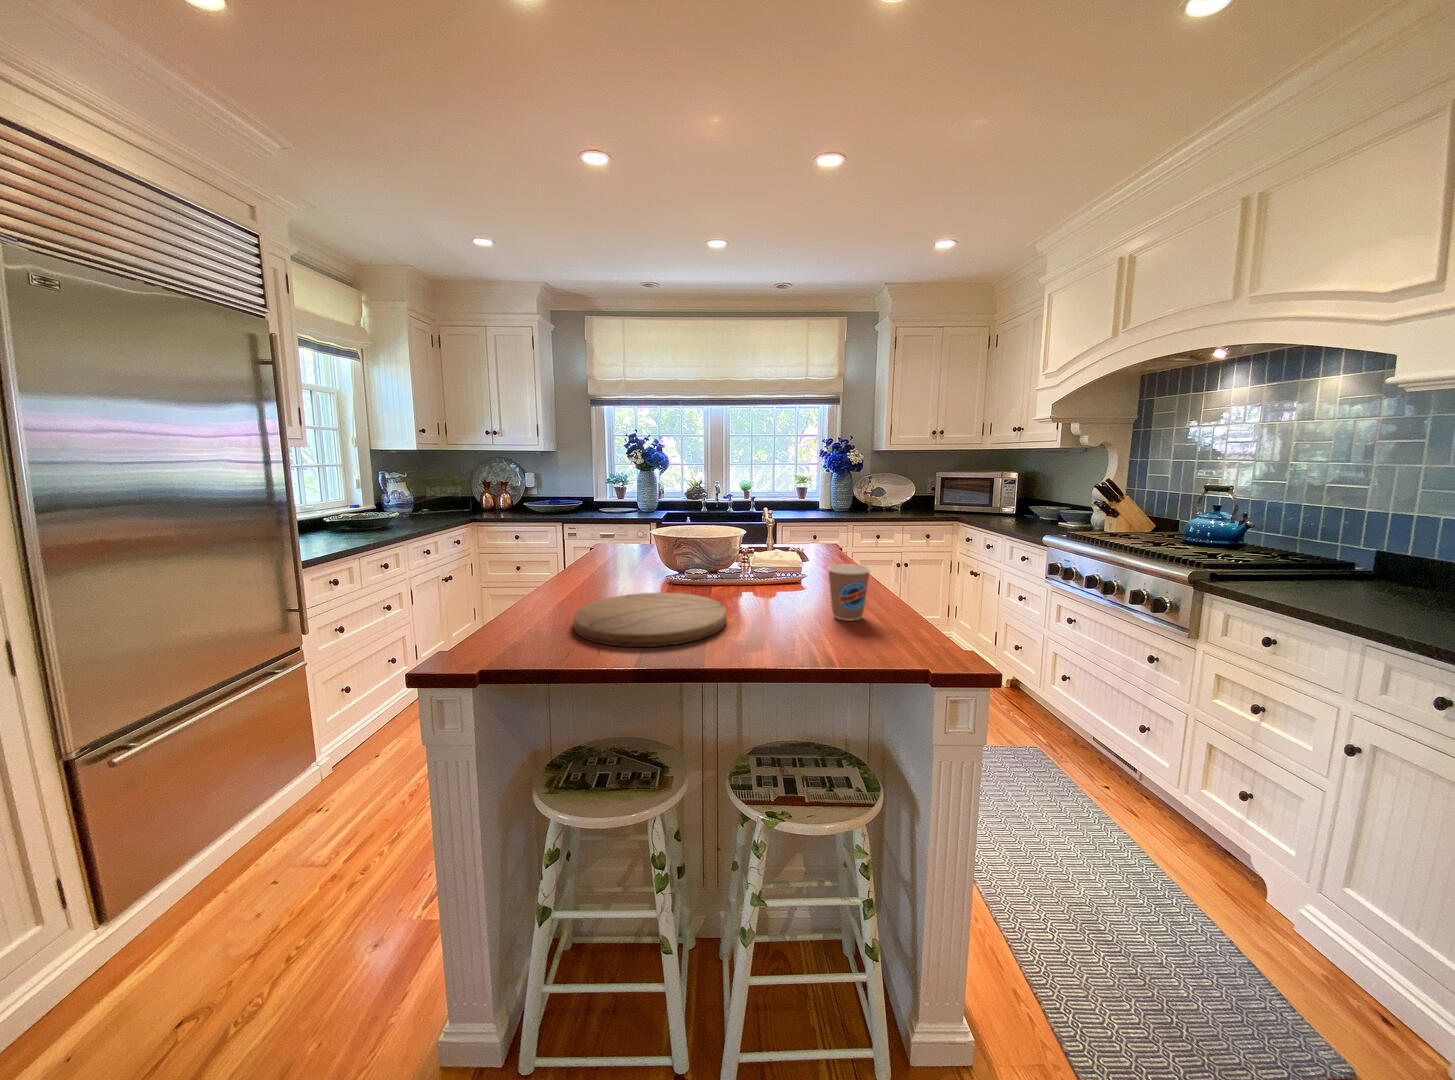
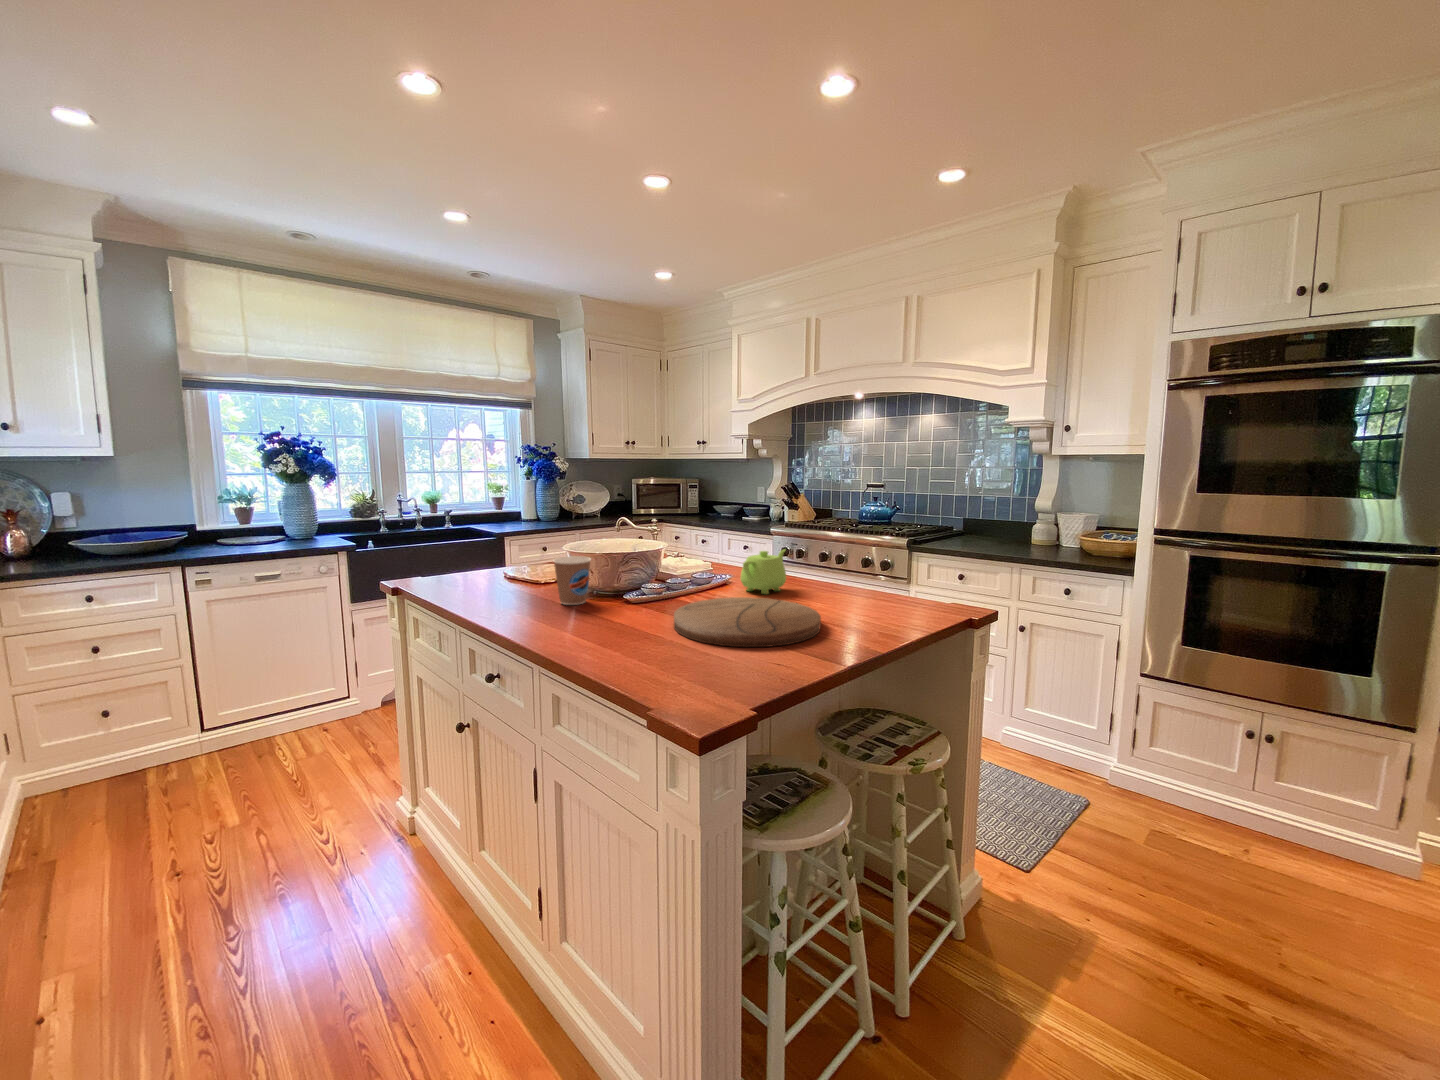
teapot: none [745,553,818,601] -> present [741,549,786,594]
coffee cup: present [828,564,871,621] -> present [553,556,591,605]

